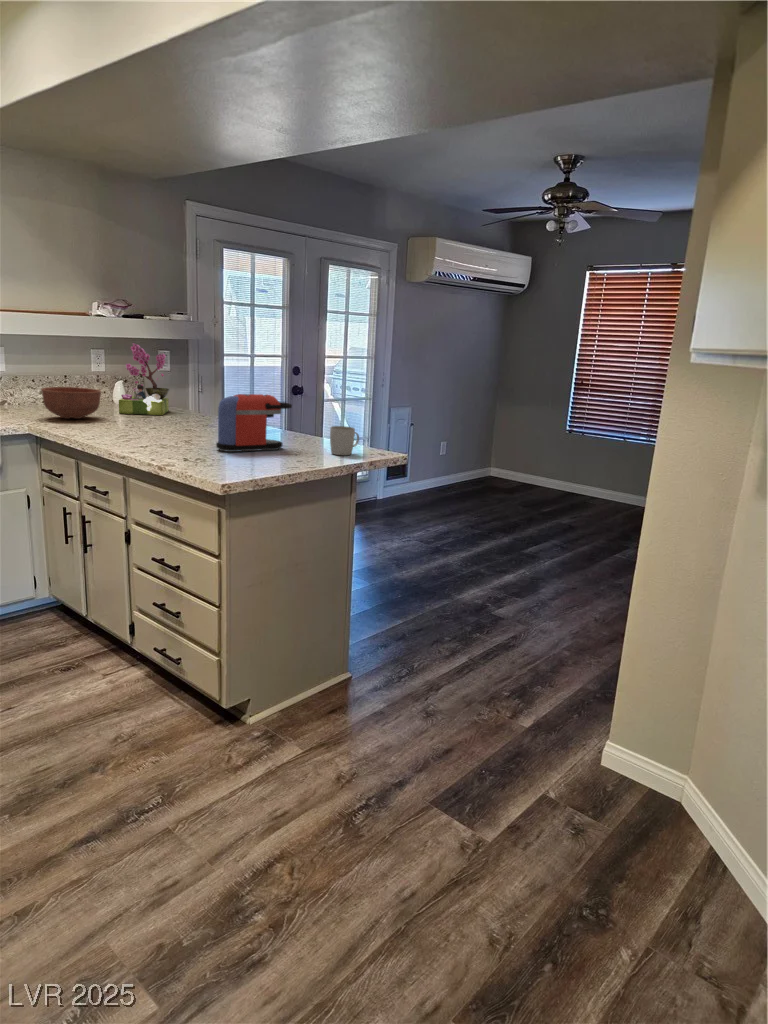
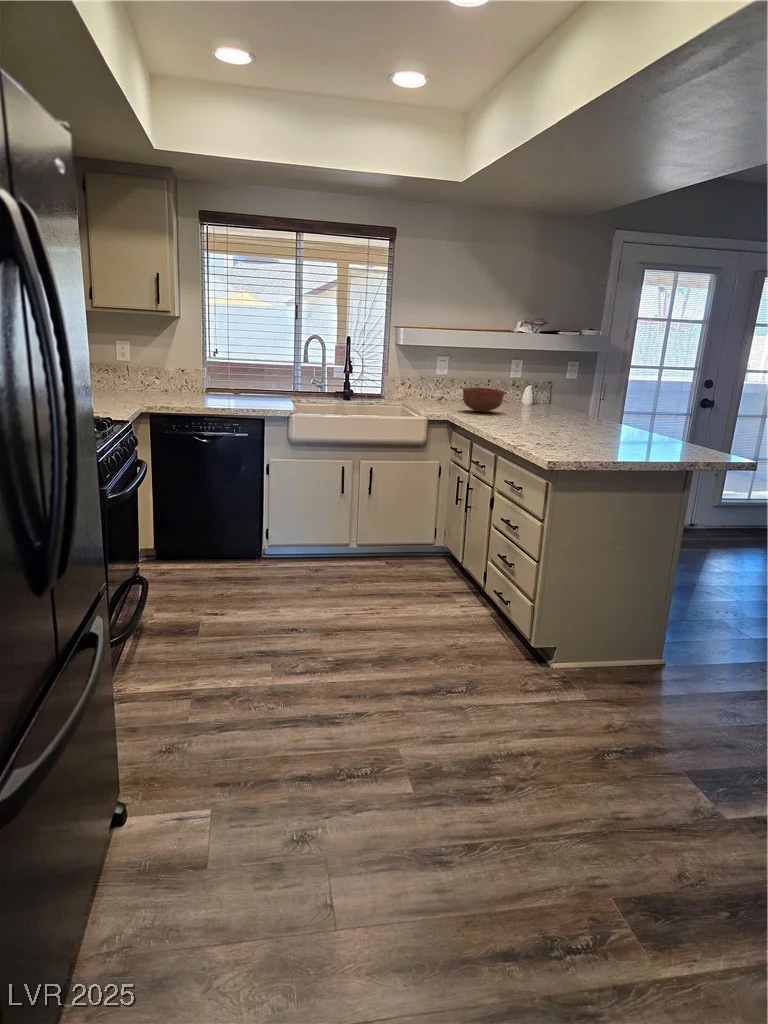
flower arrangement: present [119,343,170,415] -> none [518,353,566,415]
coffee maker: present [216,394,292,452] -> none [569,394,643,444]
mug: present [330,426,359,455] -> none [672,426,705,454]

